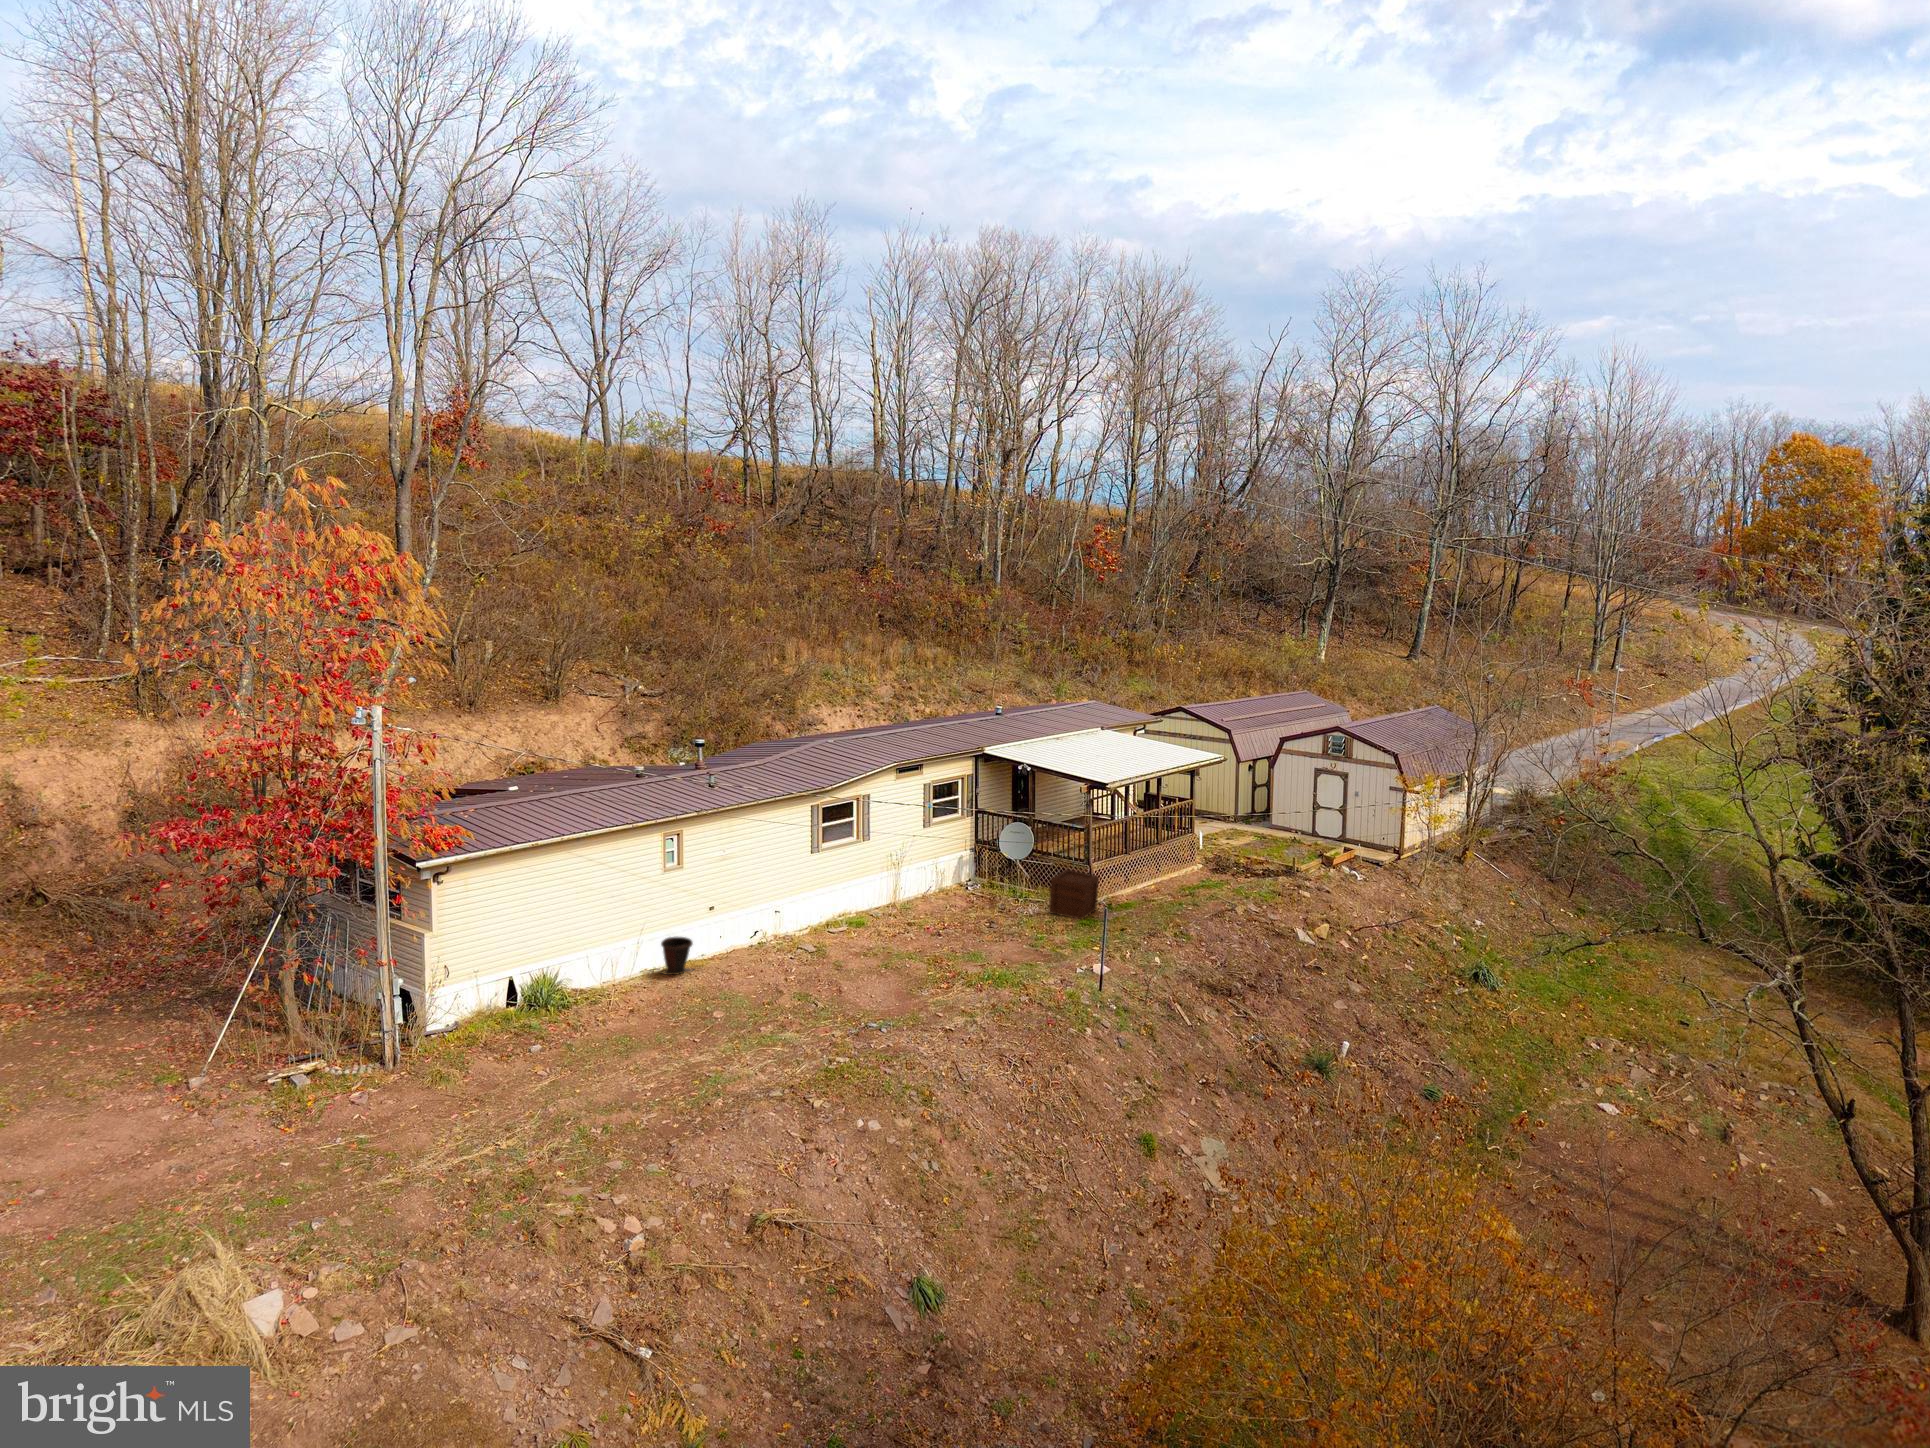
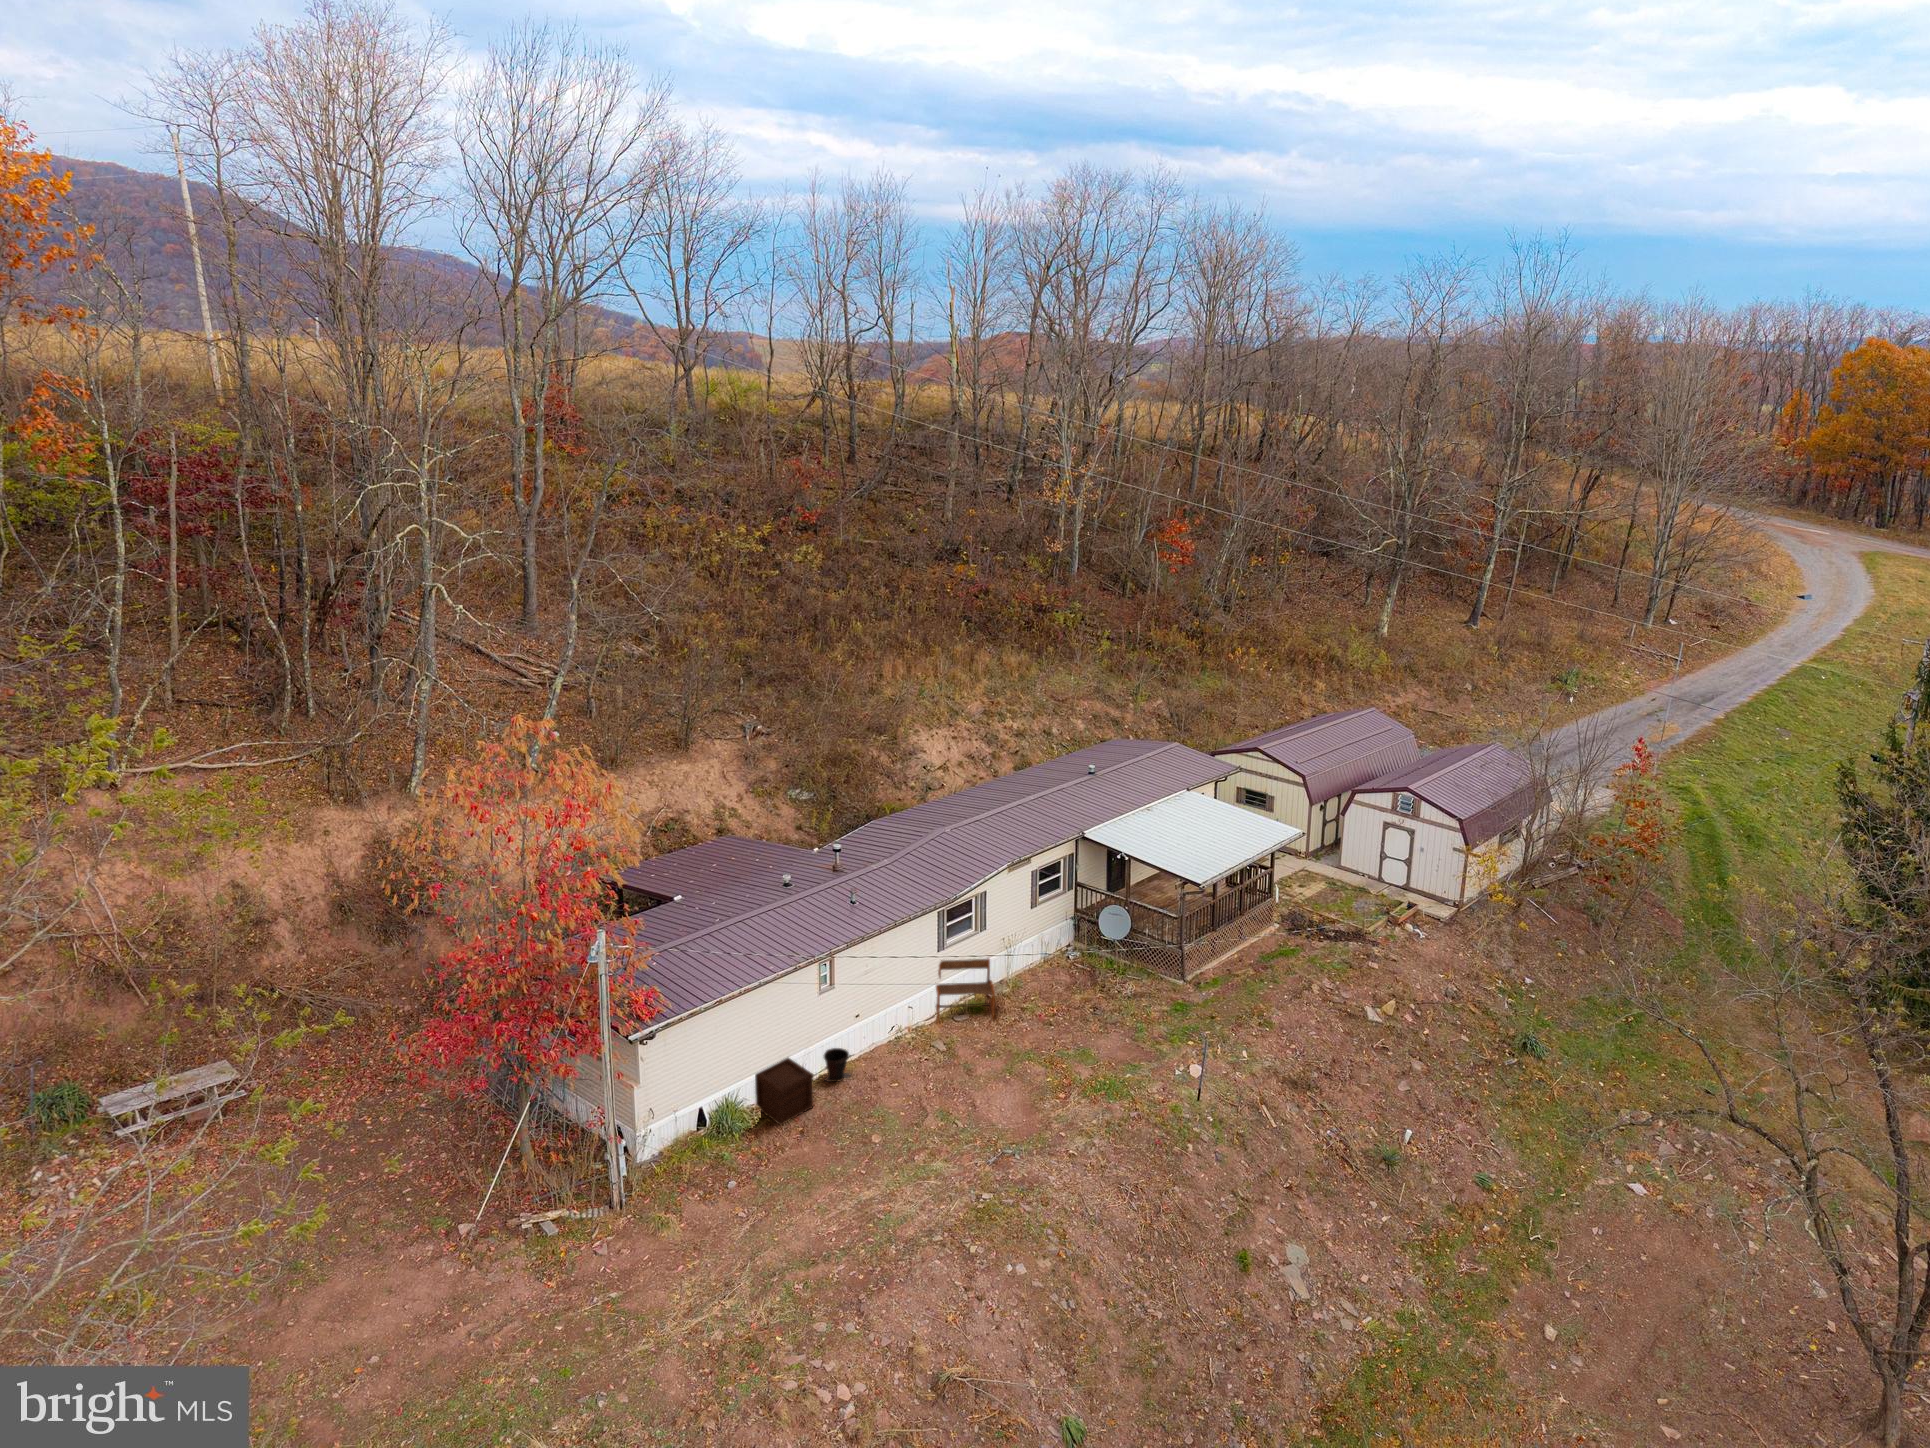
bench: none [804,863,874,935] -> present [936,959,995,1023]
wooden crate: present [1049,870,1099,919] -> present [755,1058,813,1125]

